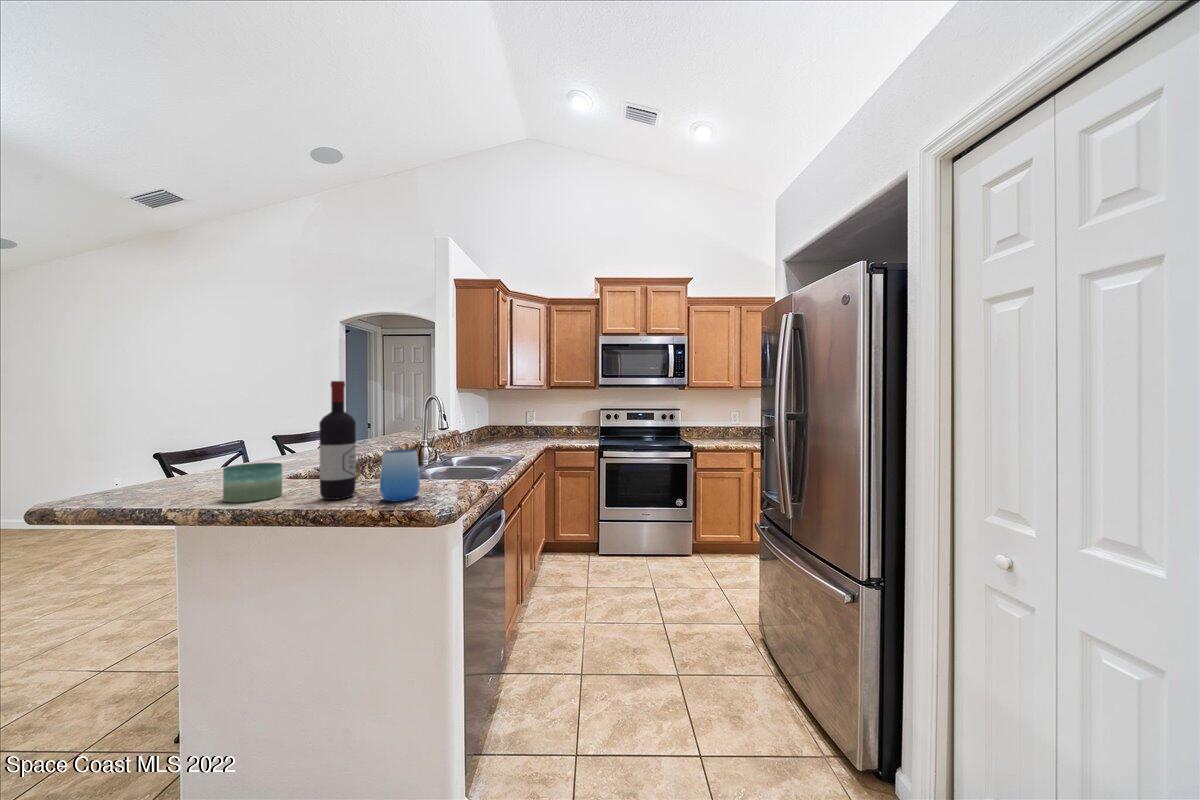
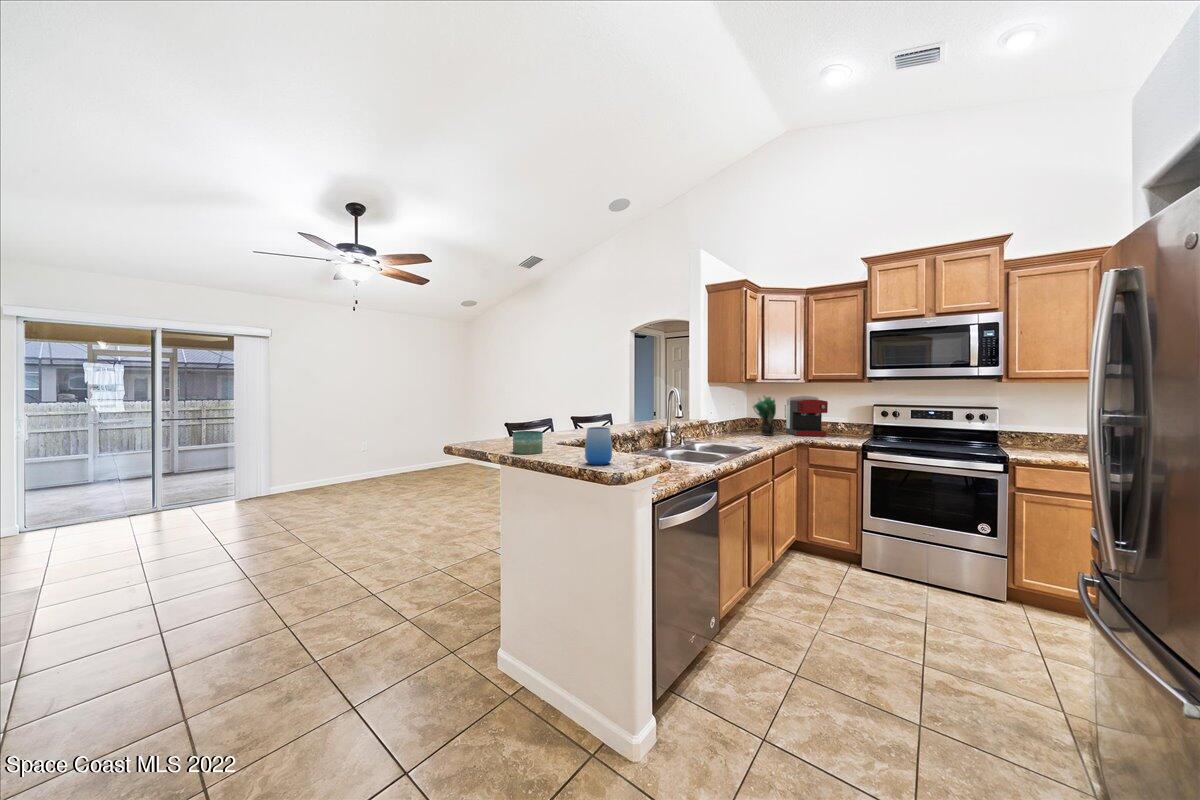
wine bottle: present [319,381,356,500] -> none [556,377,577,459]
coffee maker: none [531,401,568,441] -> present [786,396,828,436]
potted plant: none [503,402,525,442] -> present [753,396,776,435]

